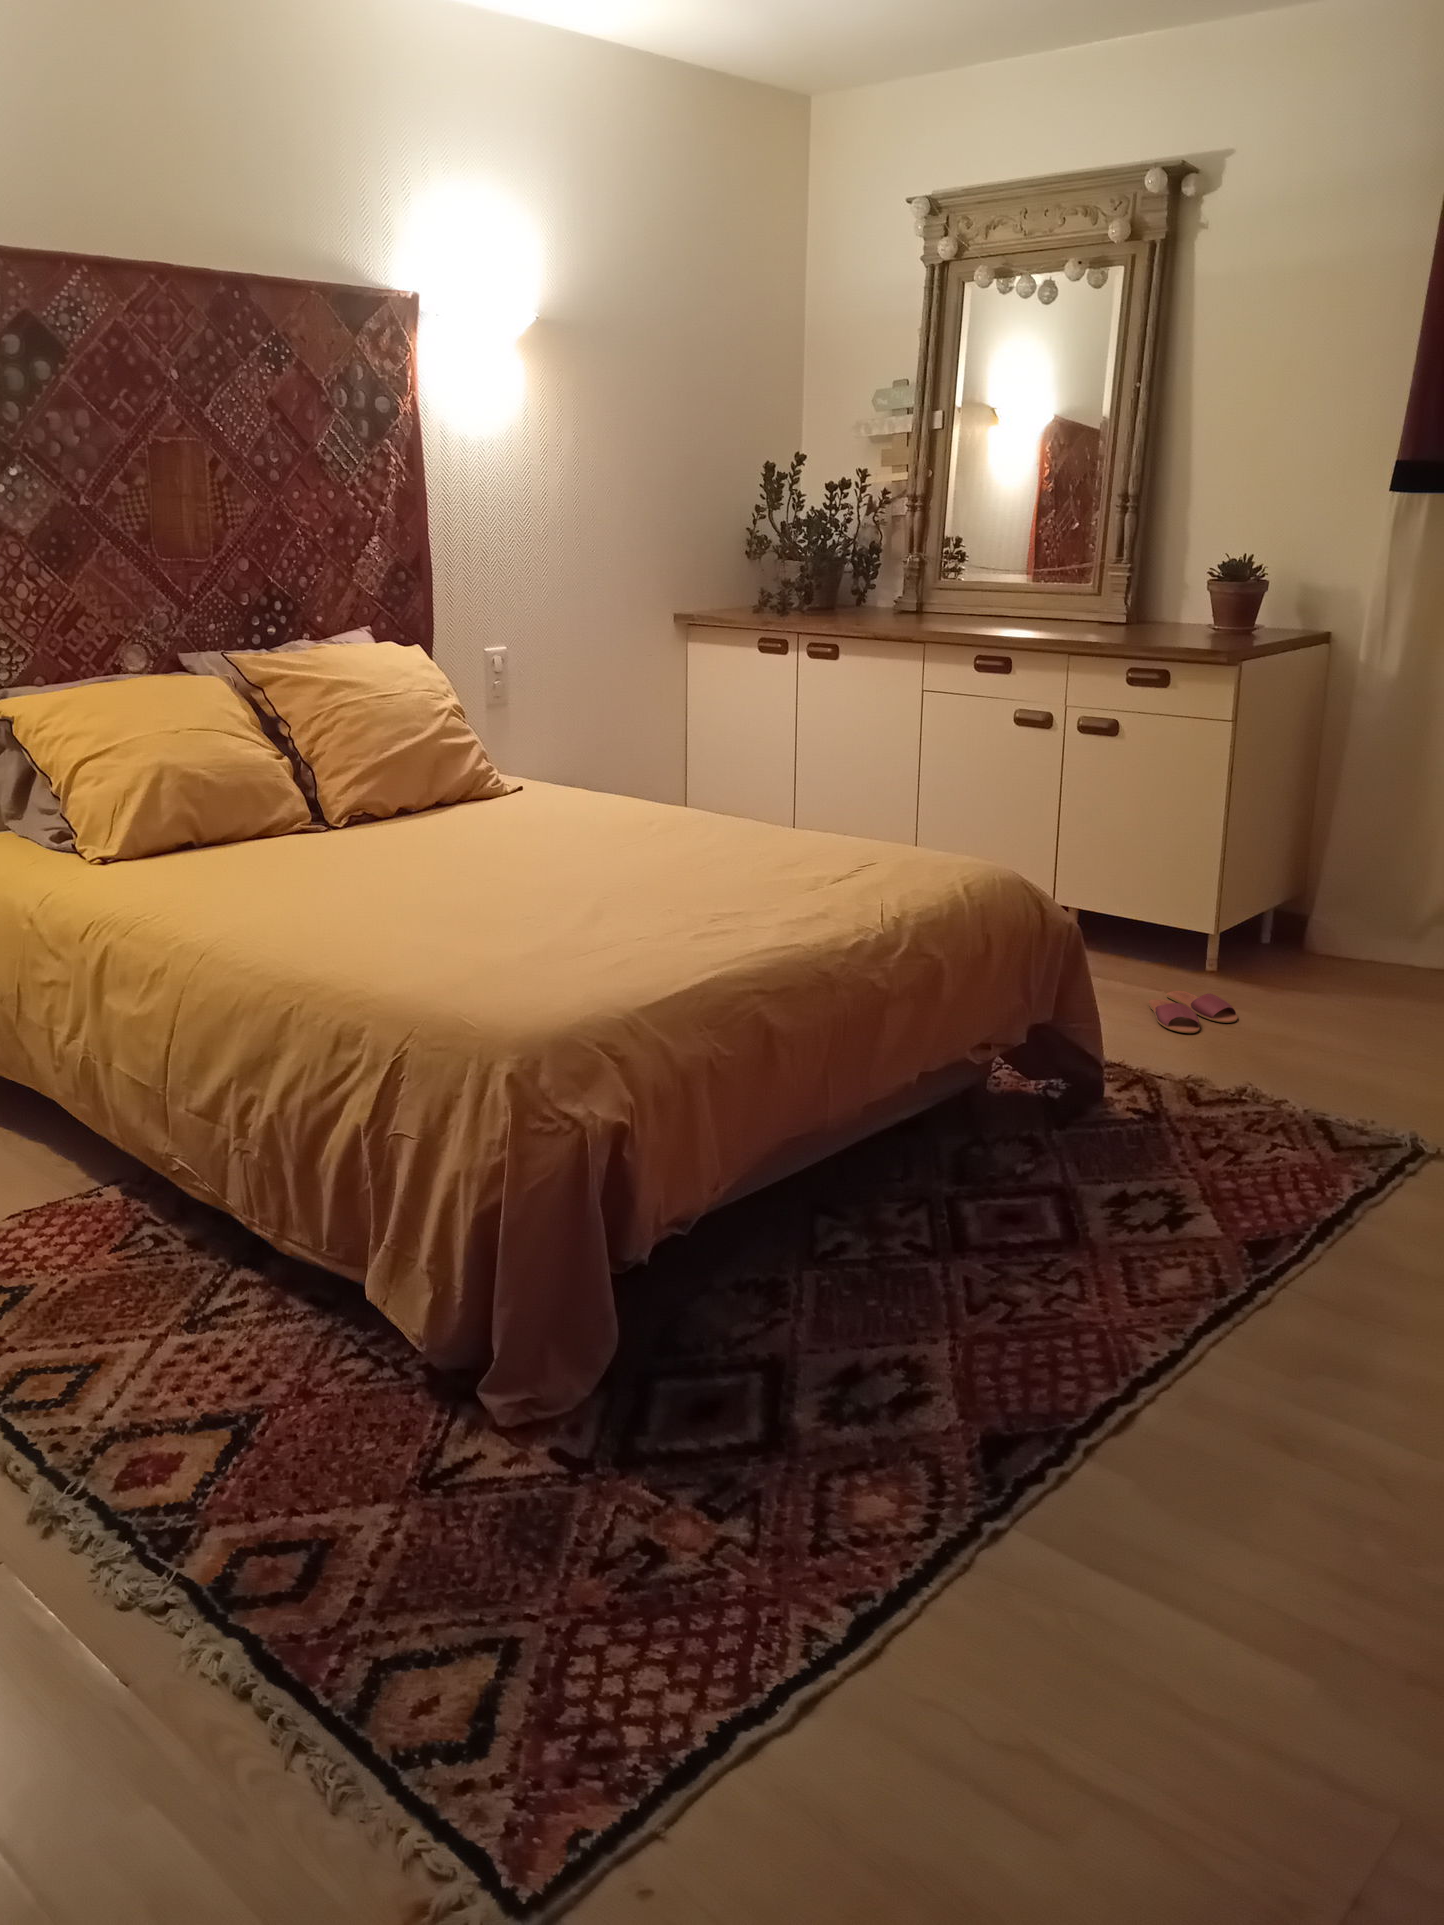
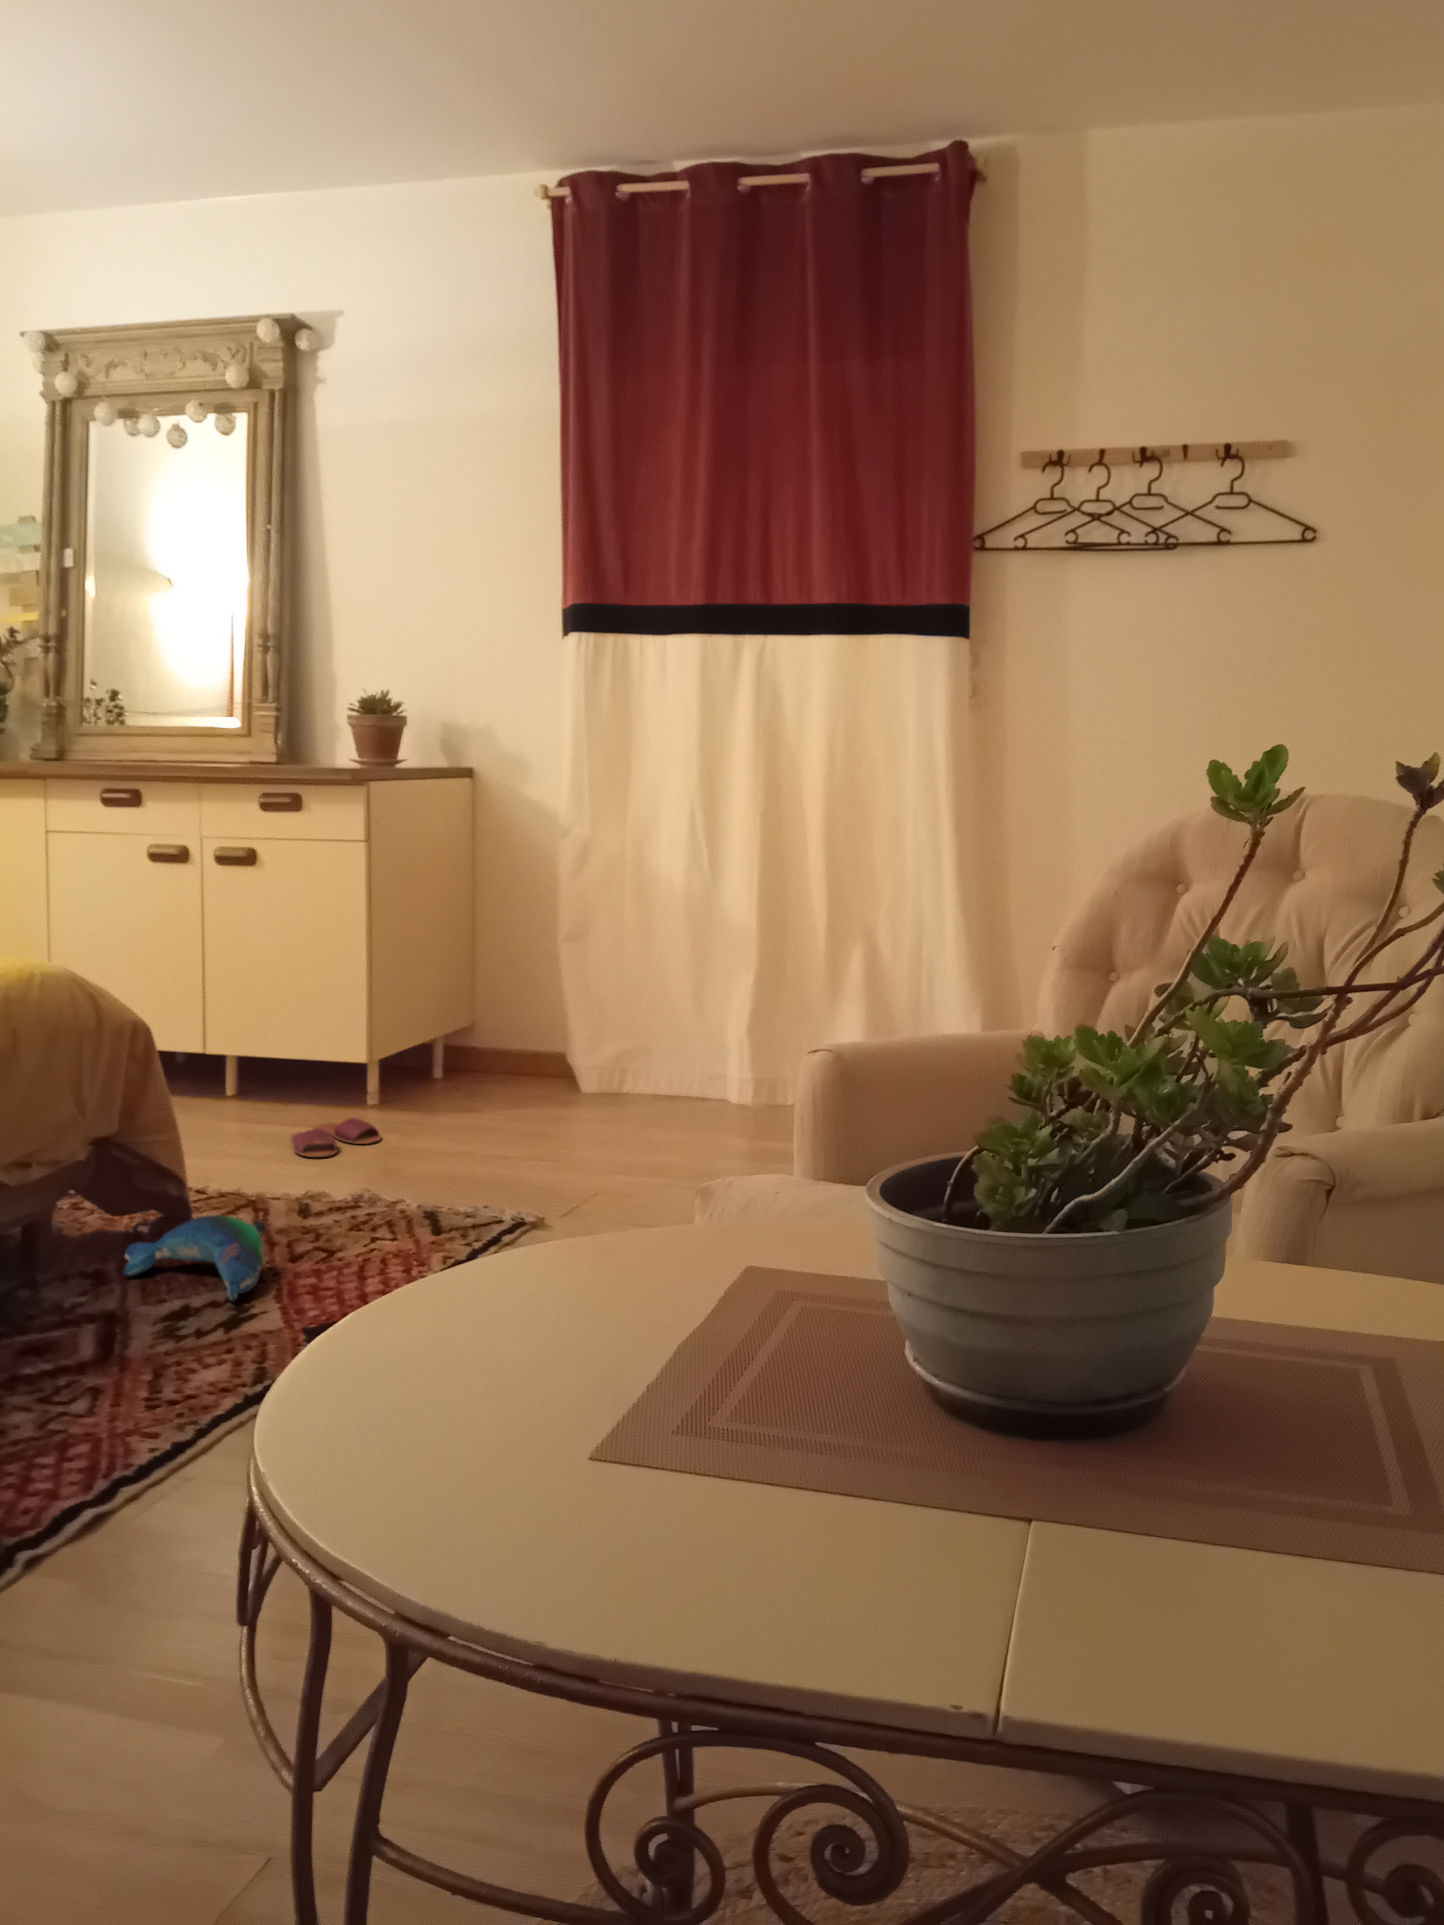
plush toy: none [1053,1106,1185,1196] -> present [123,1215,266,1300]

